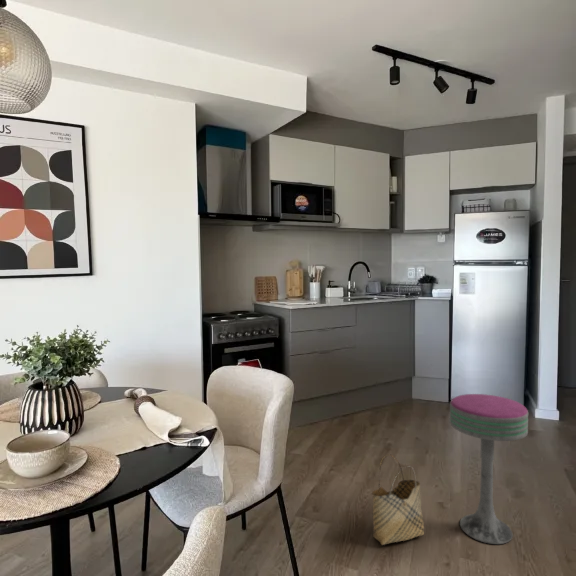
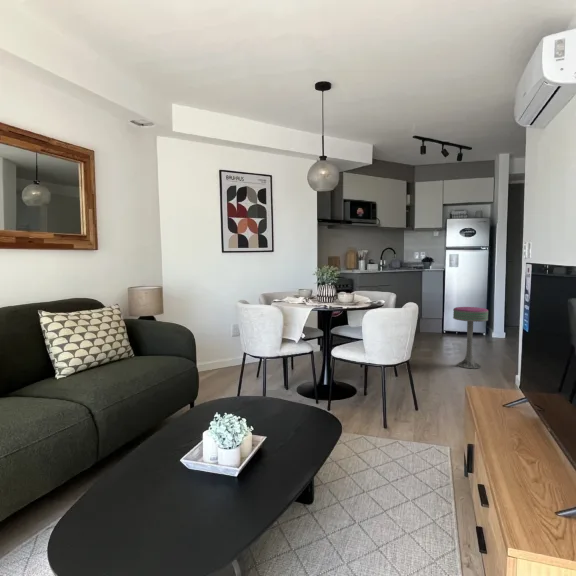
woven basket: present [372,455,424,545] -> none [420,332,442,369]

